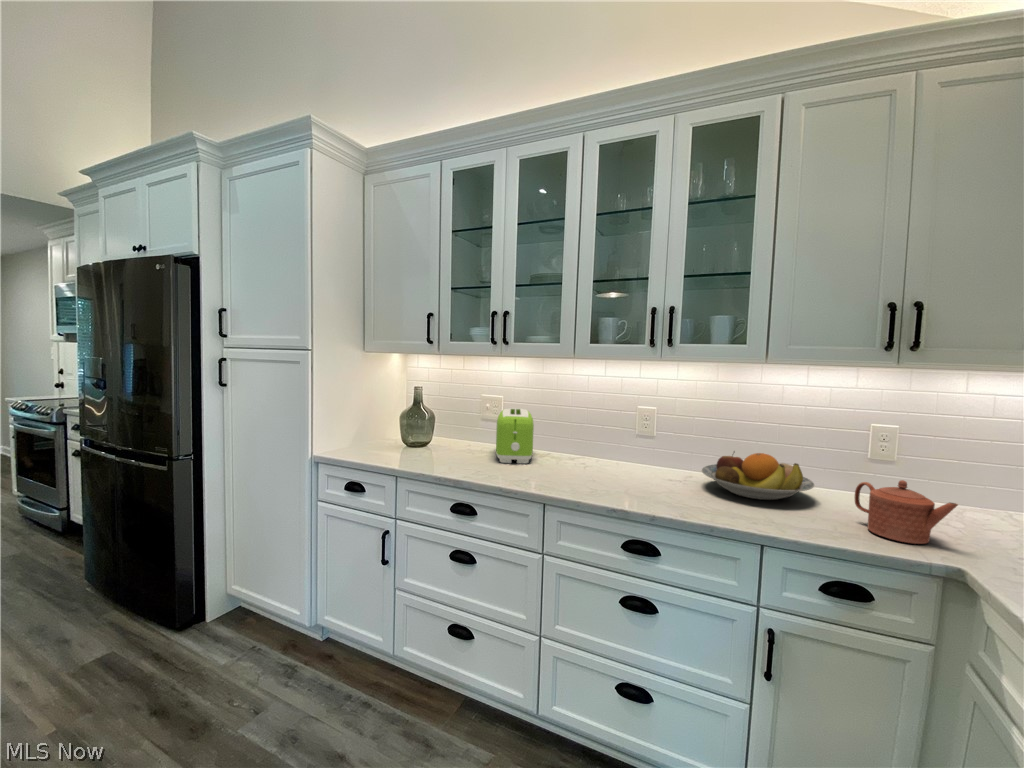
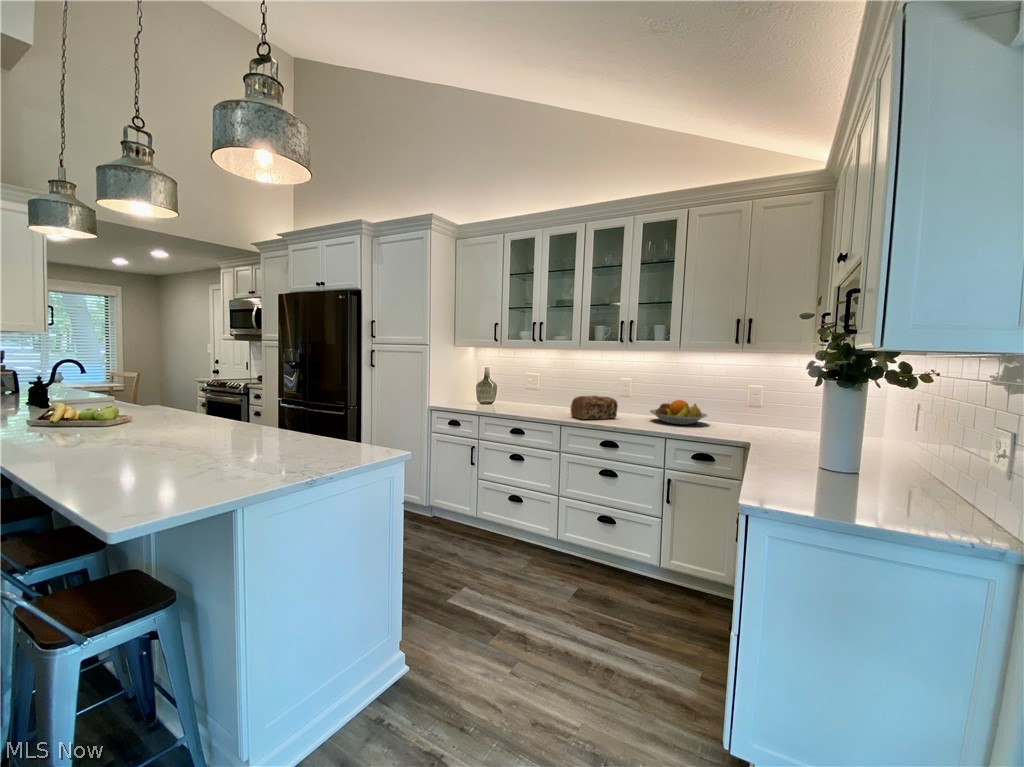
toaster: present [496,408,534,464] -> none [535,381,557,411]
bread loaf: none [560,443,645,492] -> present [571,396,618,420]
teapot: present [855,480,958,544] -> none [719,407,755,436]

